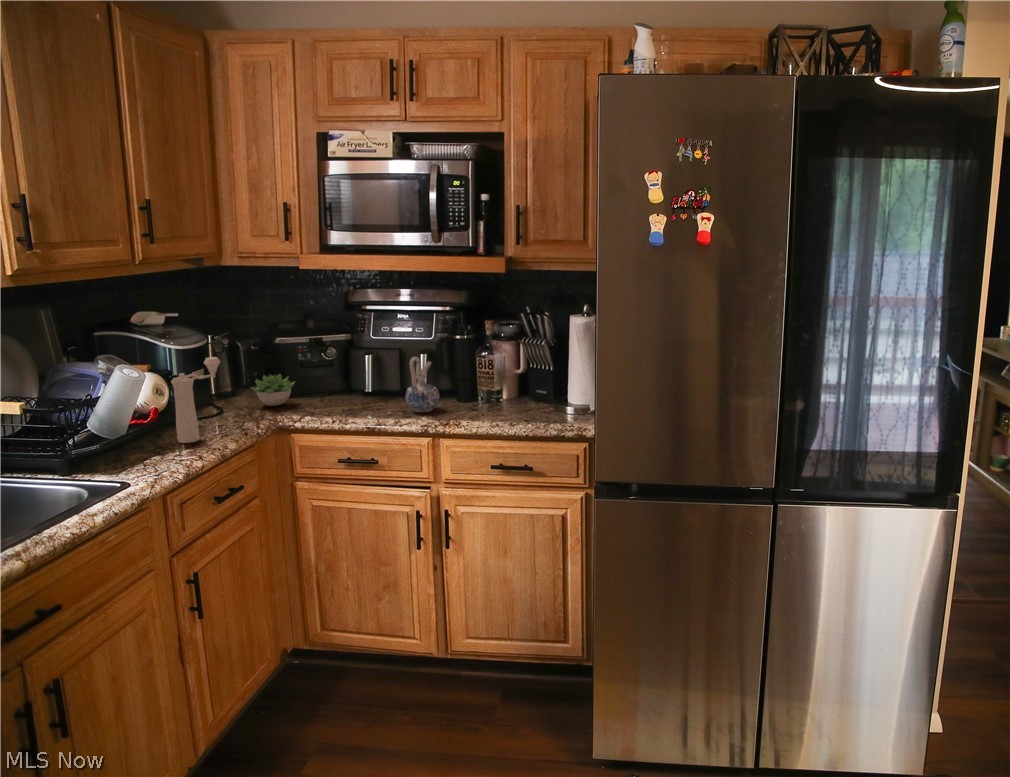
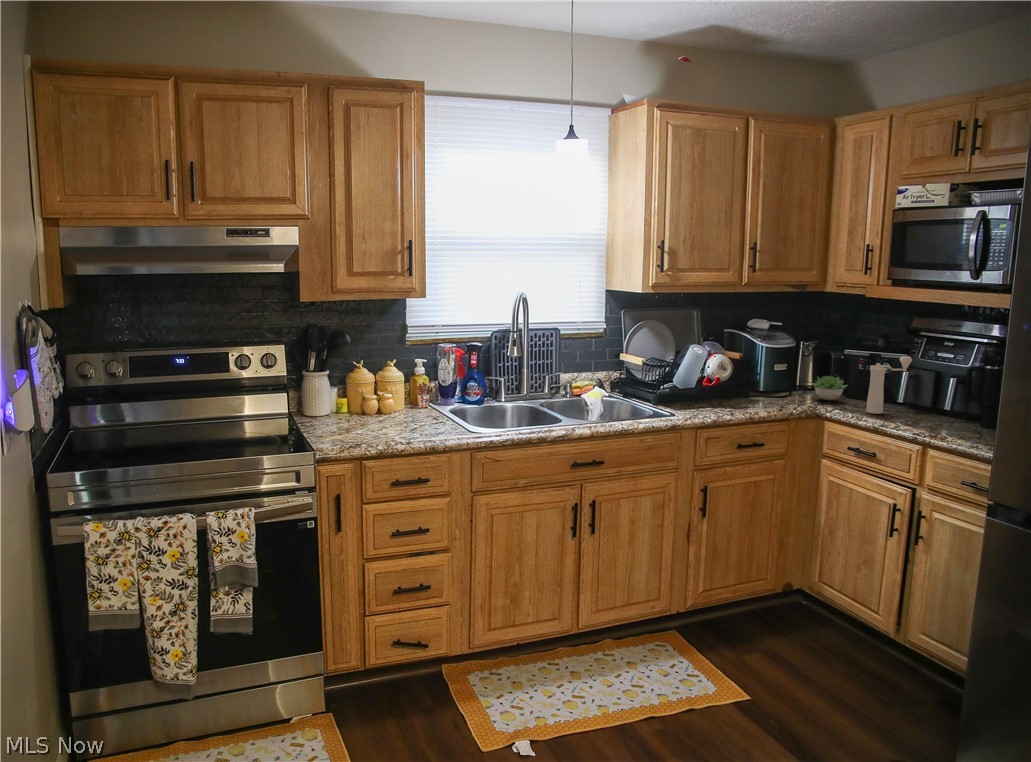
pepper mill: present [171,357,220,443] -> present [866,356,912,414]
ceramic pitcher: present [405,357,439,412] -> none [917,377,950,426]

